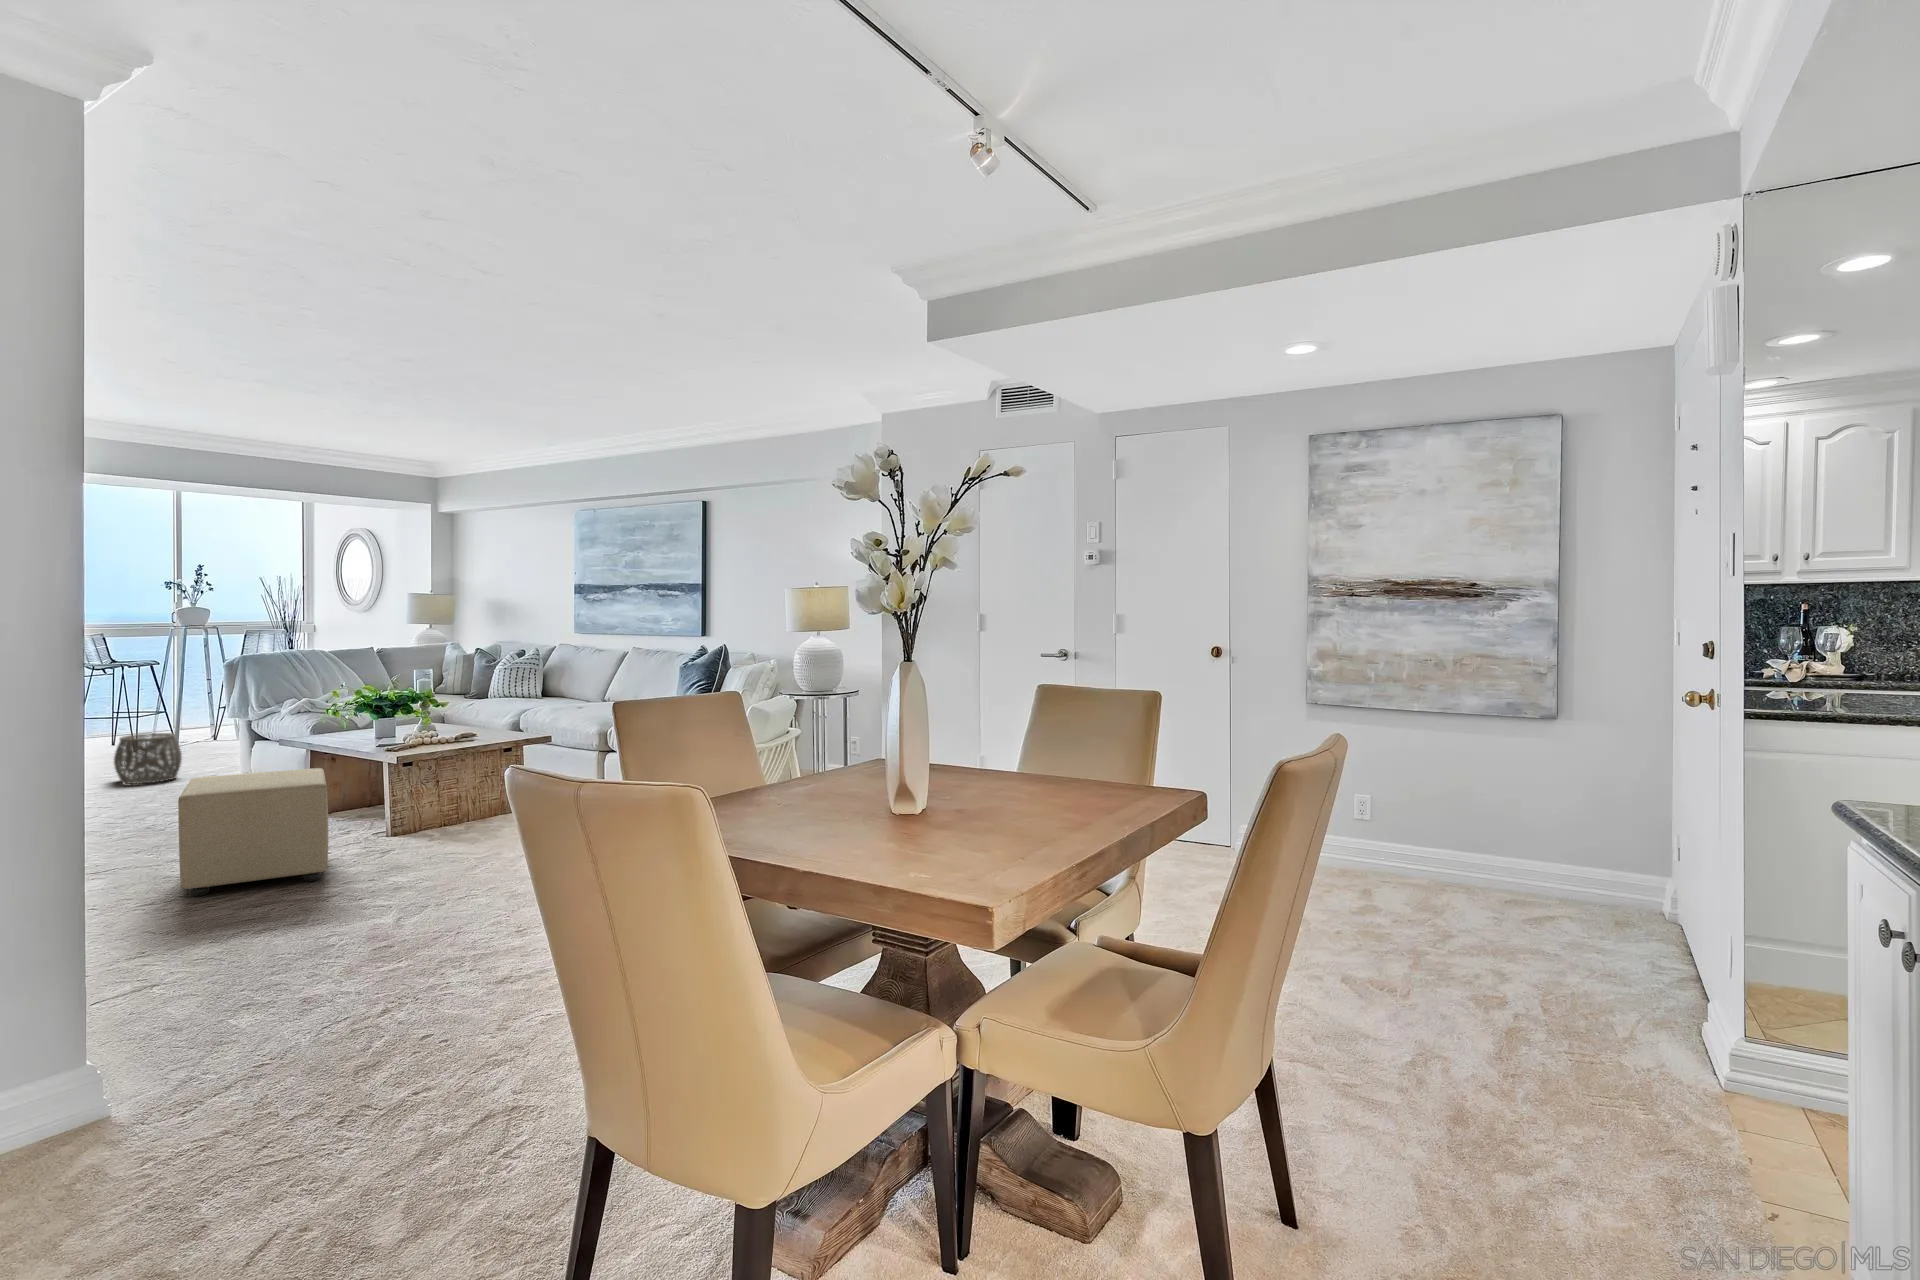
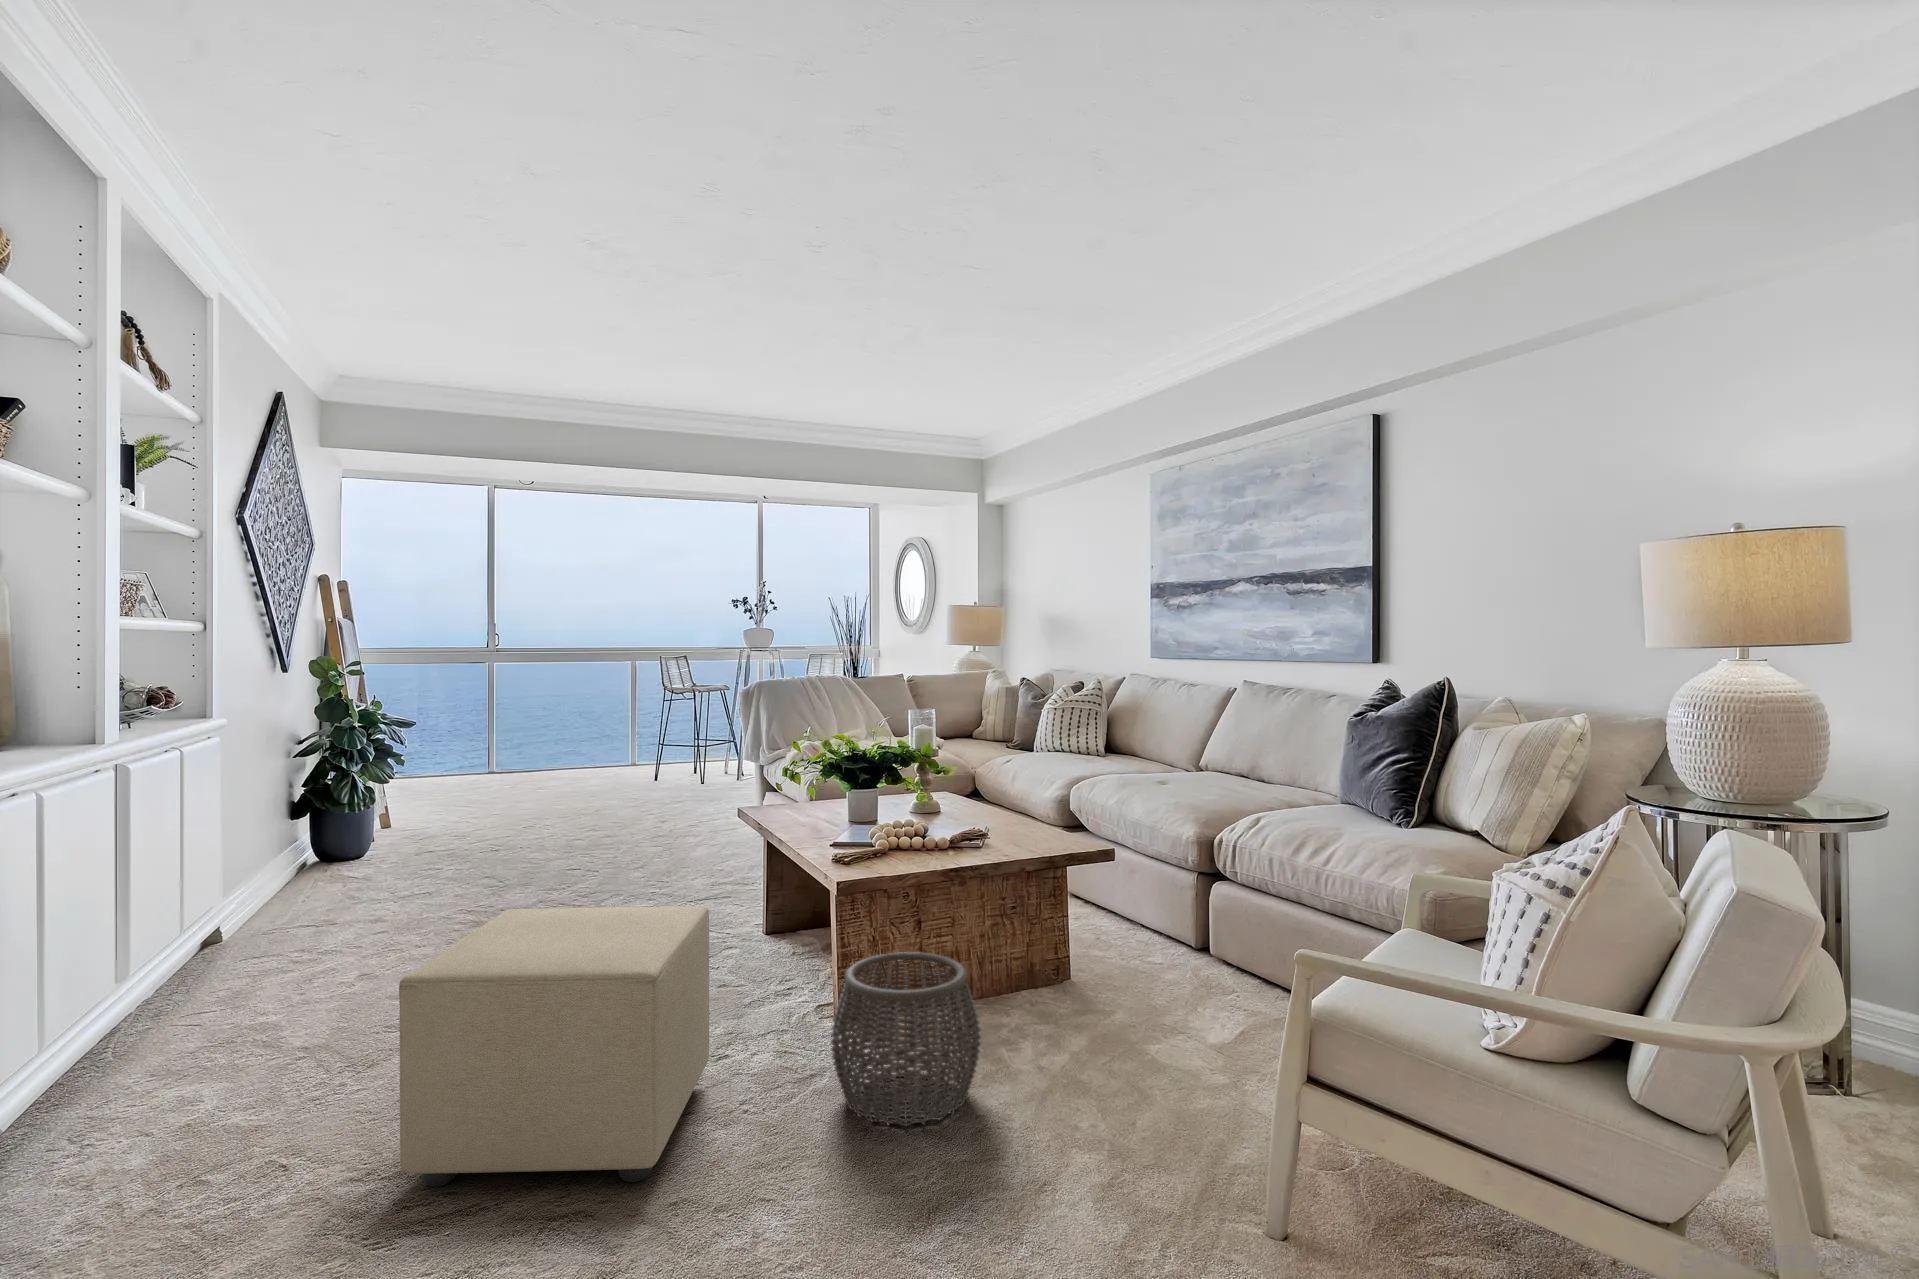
woven basket: present [114,733,182,784] -> present [831,952,981,1126]

